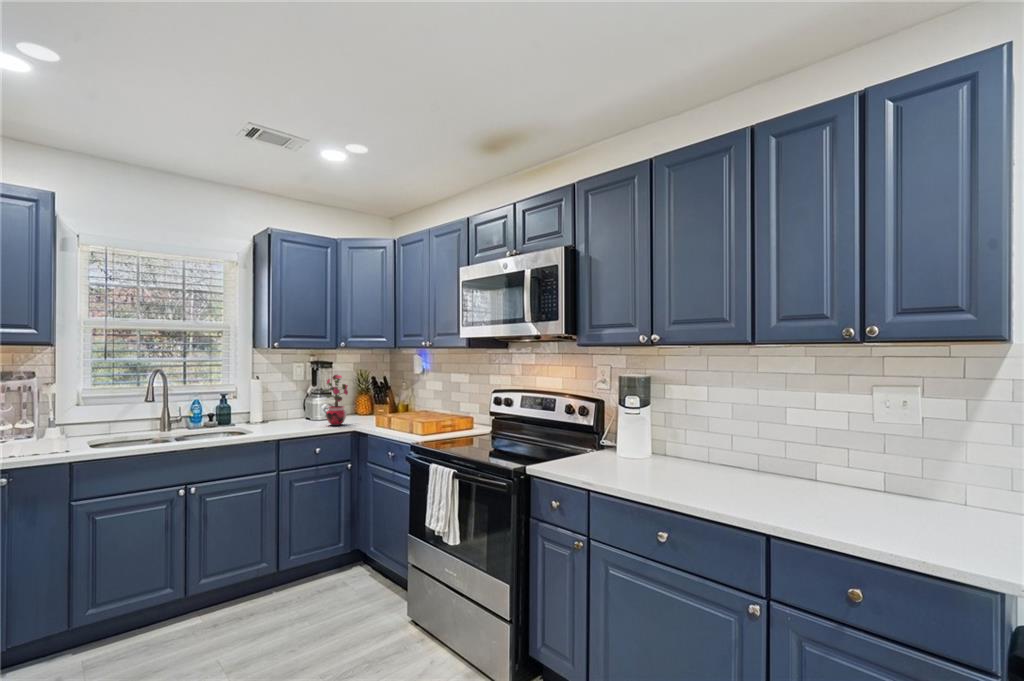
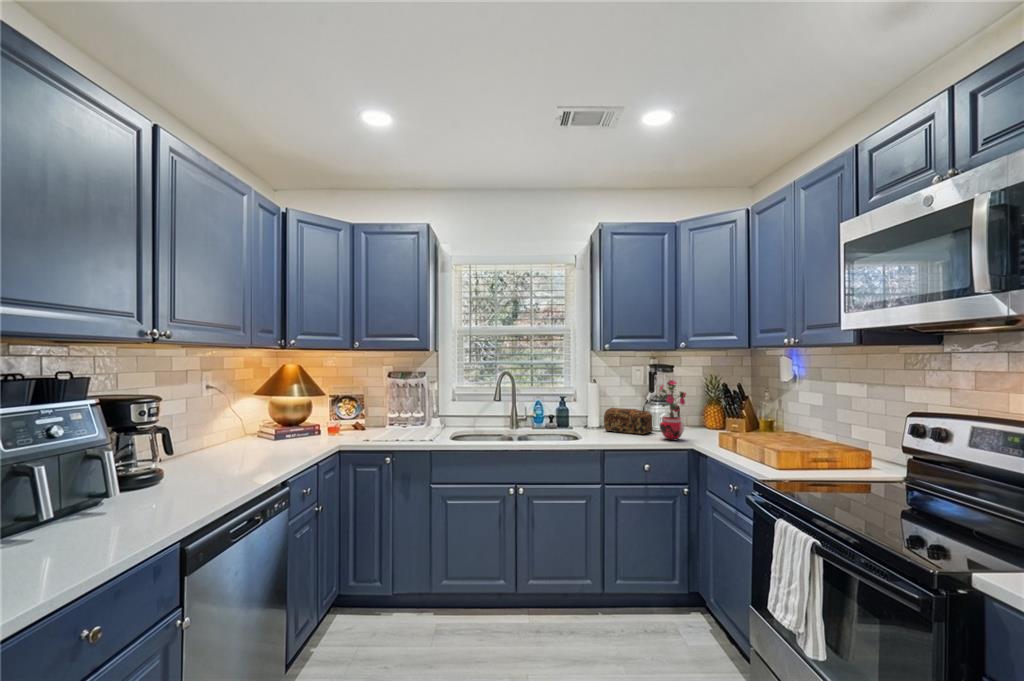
bread loaf: none [269,402,316,425] -> present [604,408,653,434]

